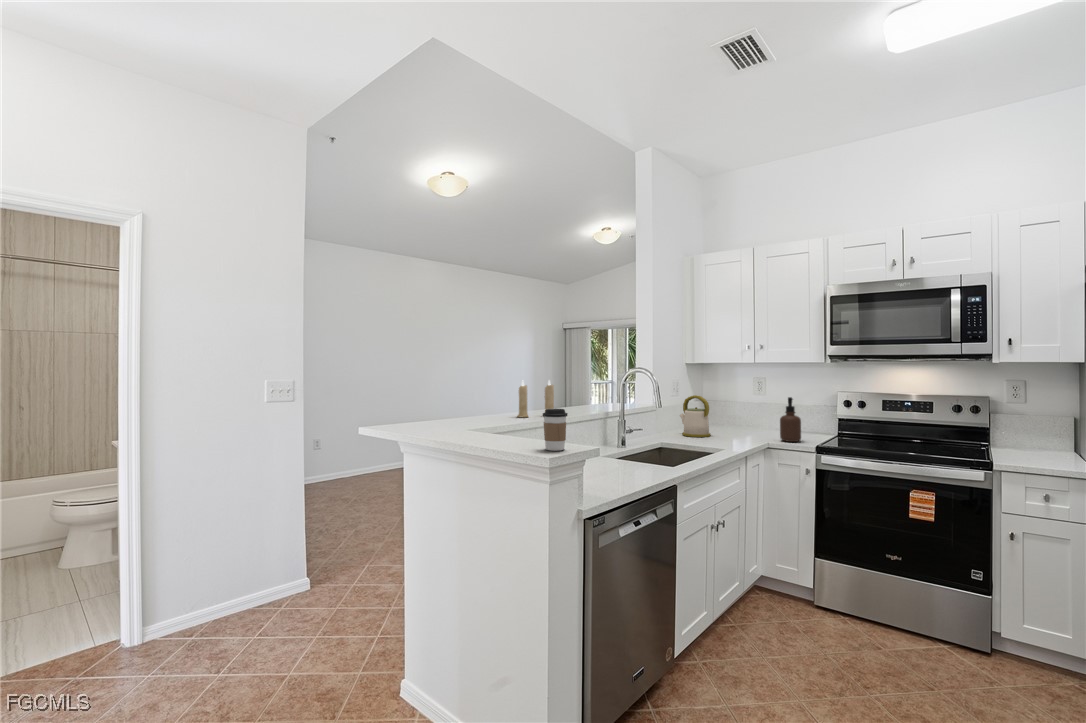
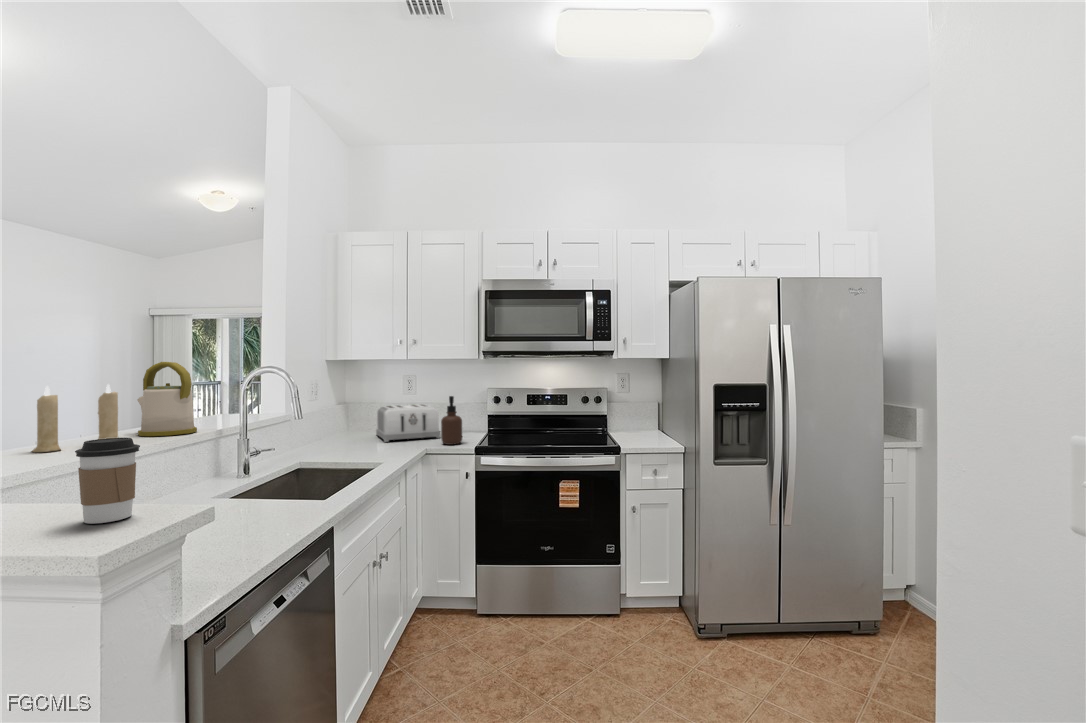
kettle: present [680,395,711,437] -> present [137,362,197,436]
toaster: none [724,403,781,436] -> present [376,404,440,442]

